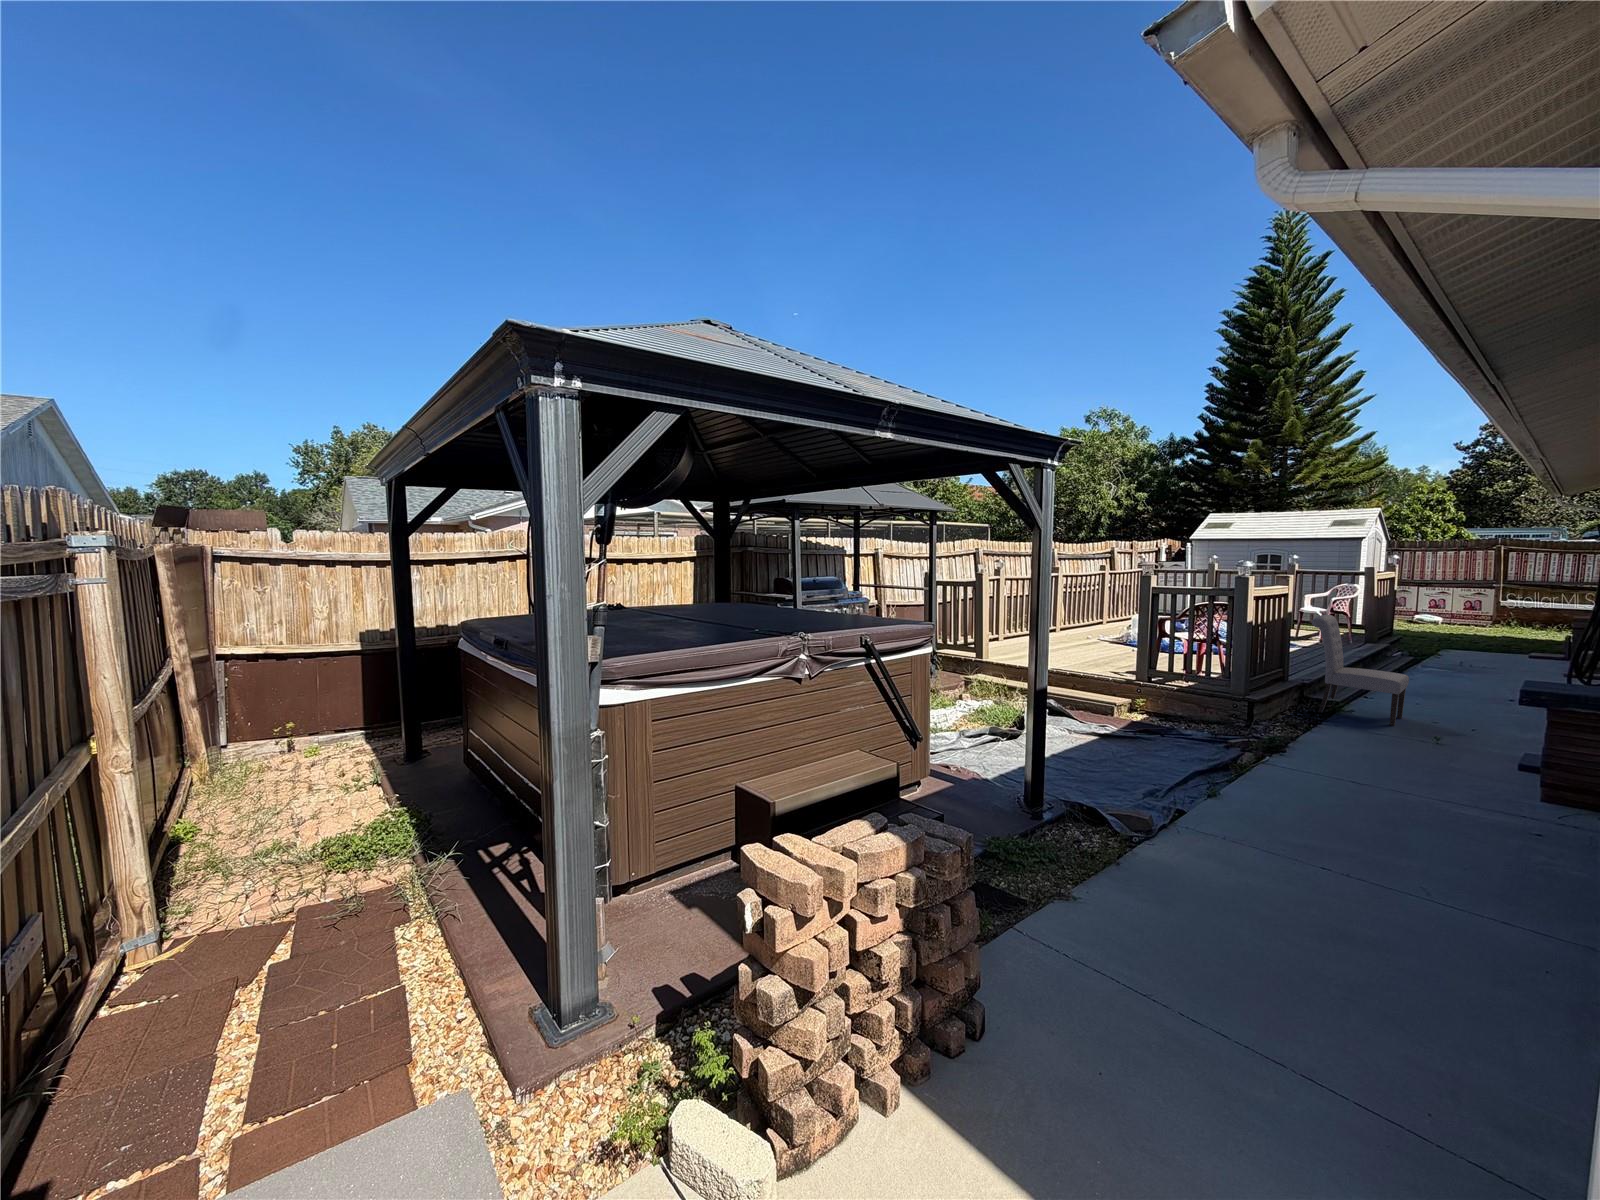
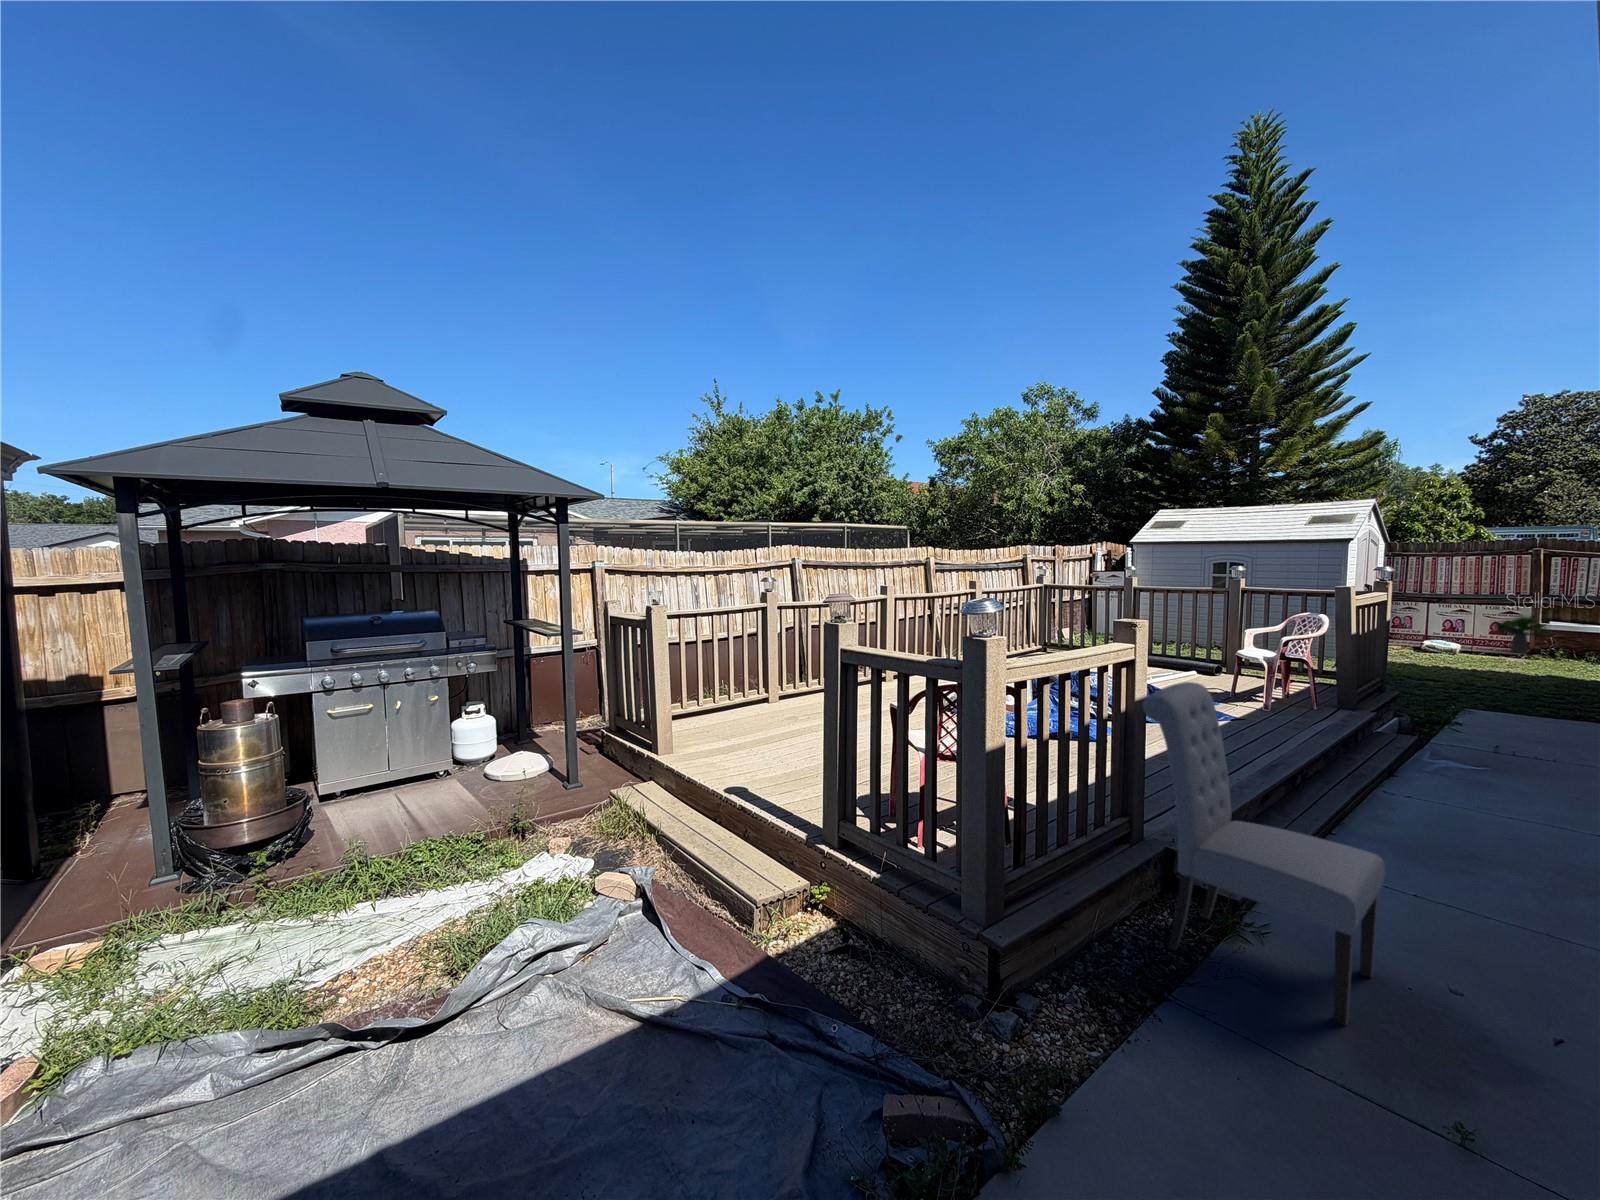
potted plant: none [1461,594,1510,619] -> present [1492,616,1550,653]

